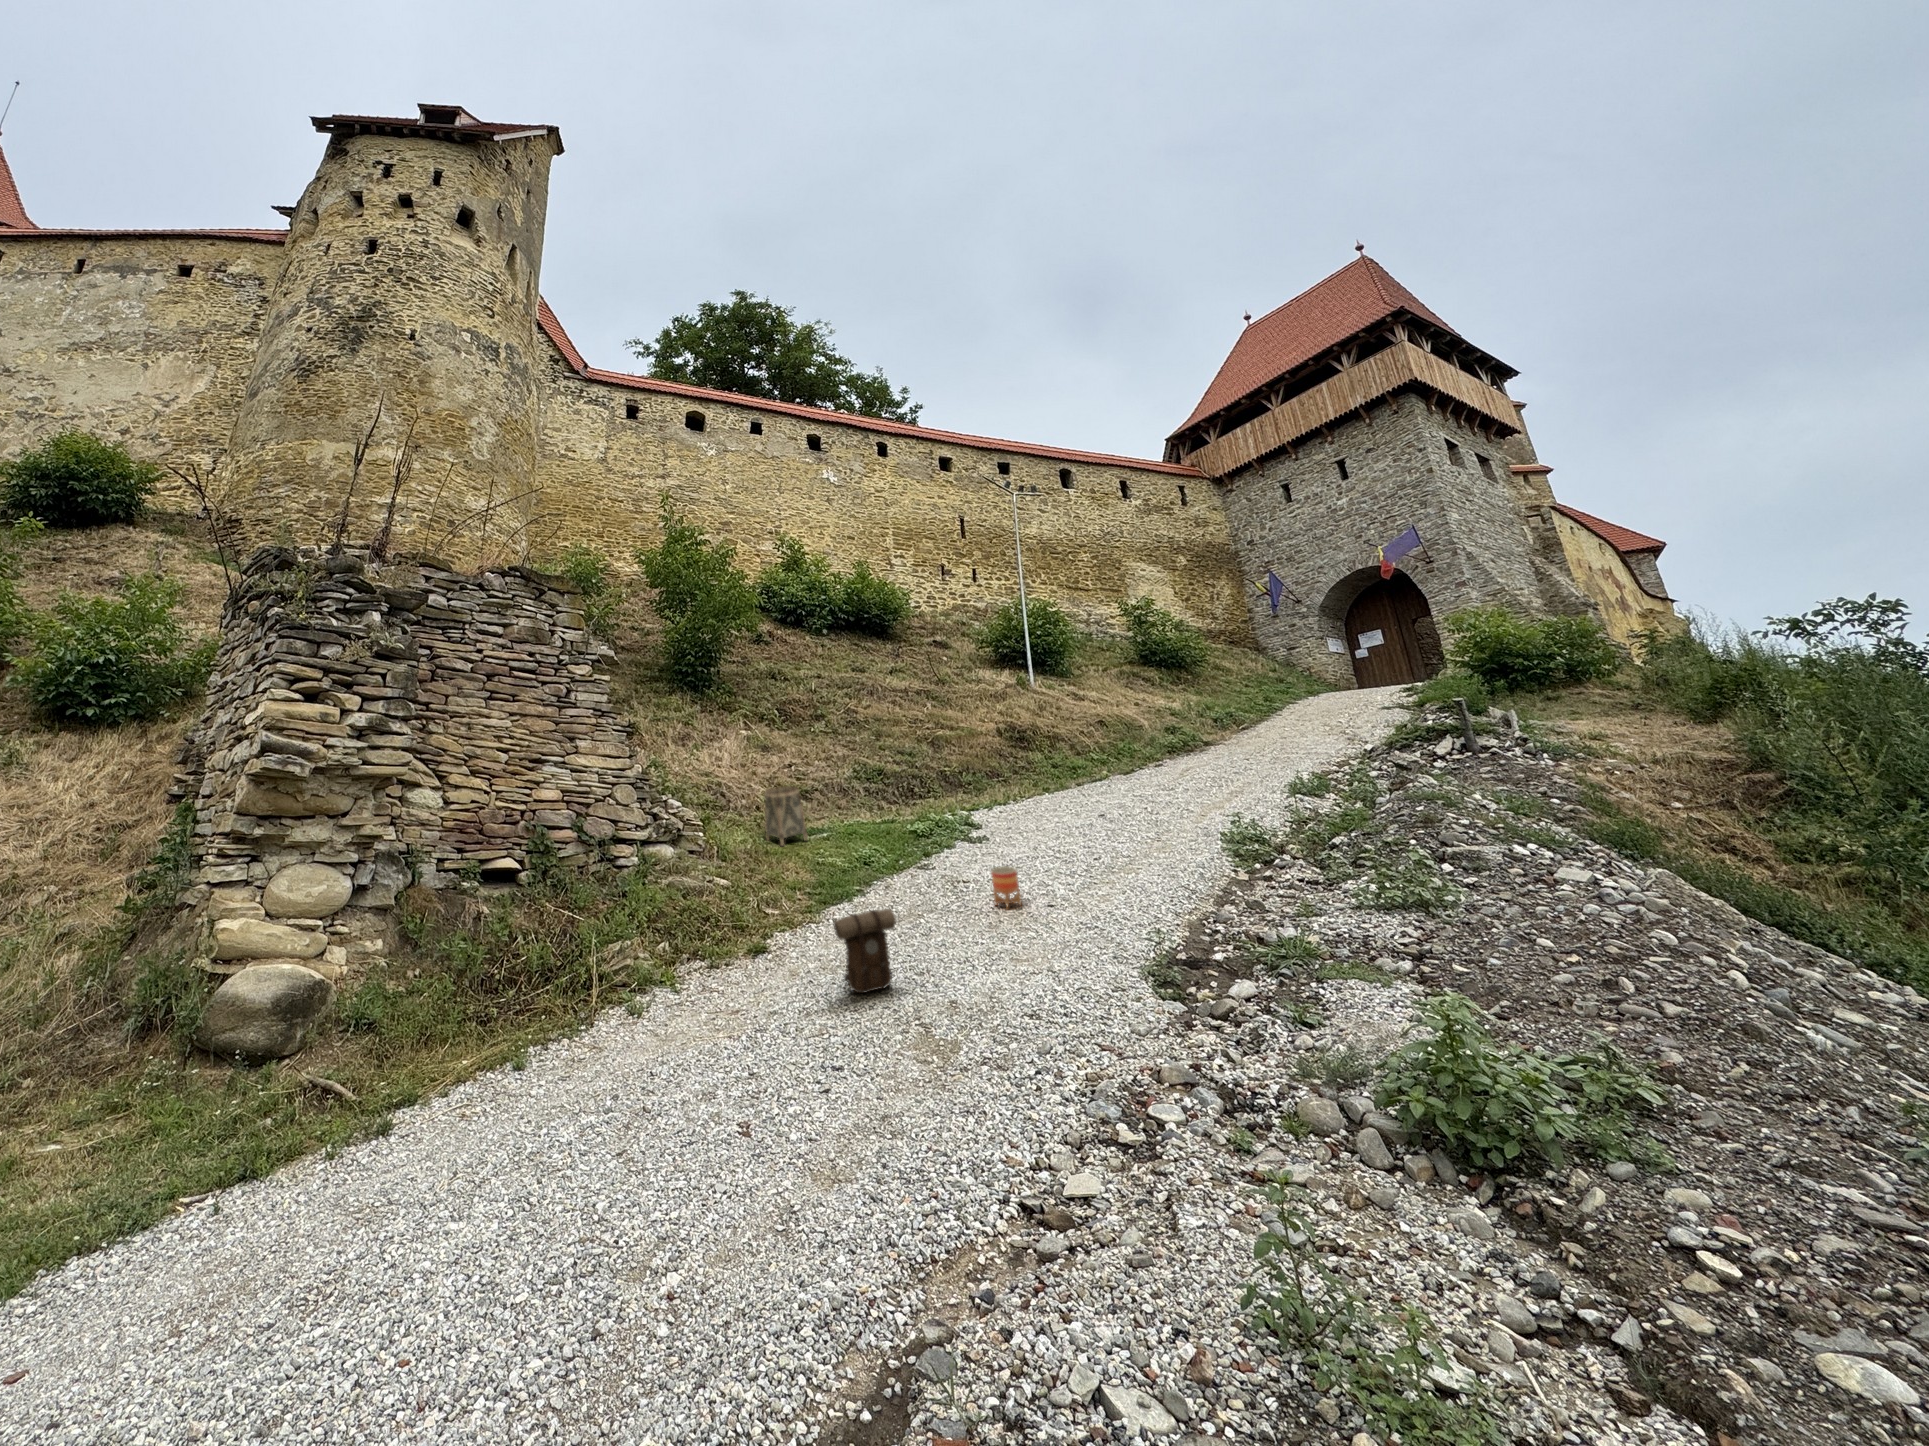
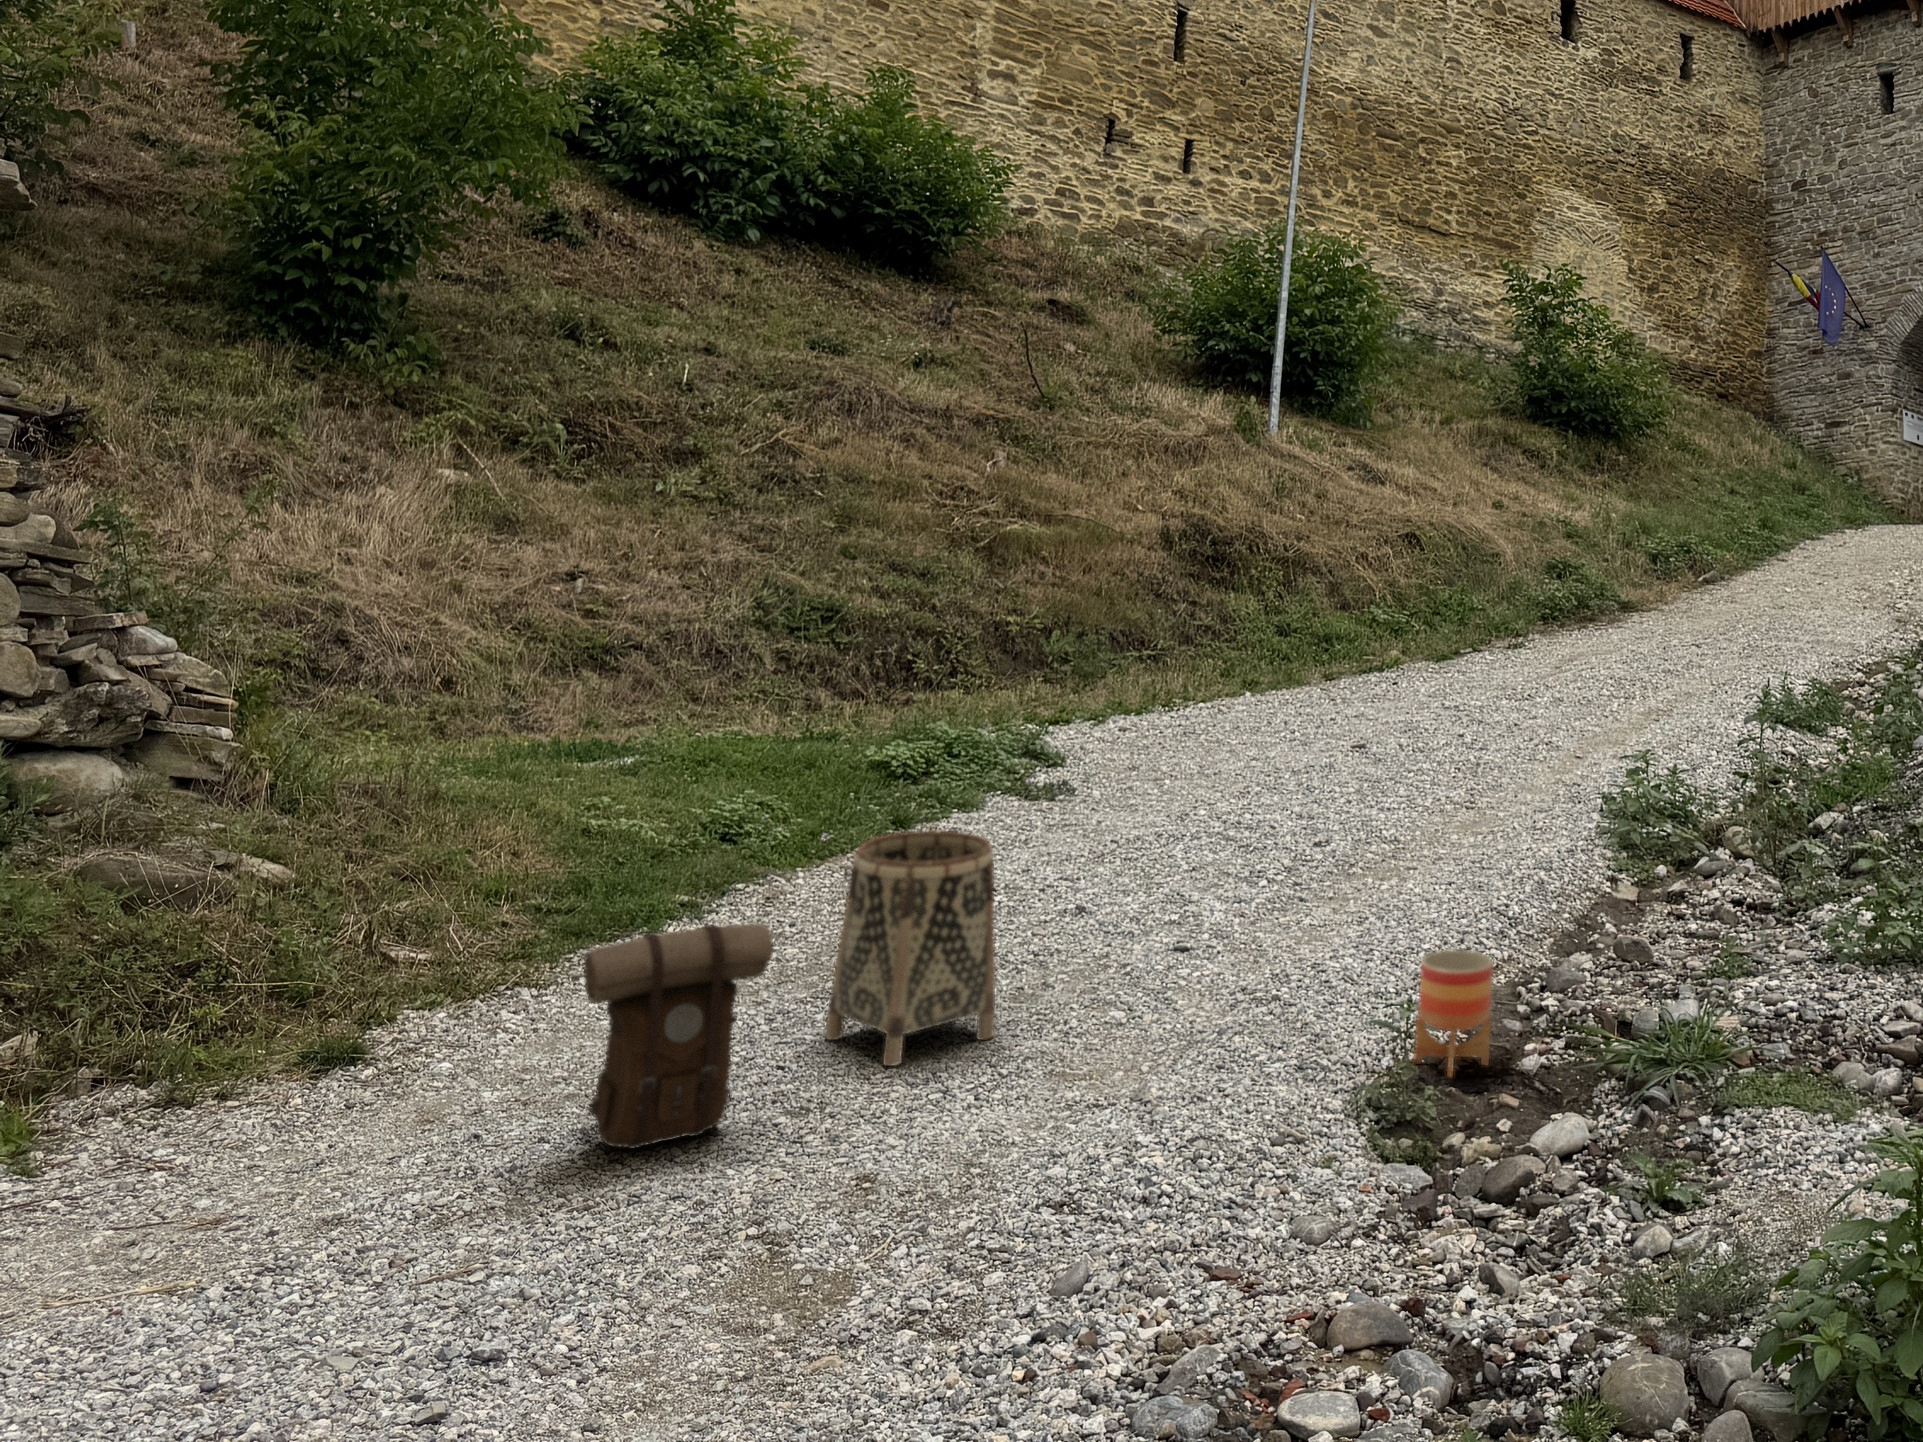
basket: present [764,786,808,846] -> present [825,830,995,1066]
planter: present [991,866,1022,909] -> present [1414,949,1493,1077]

